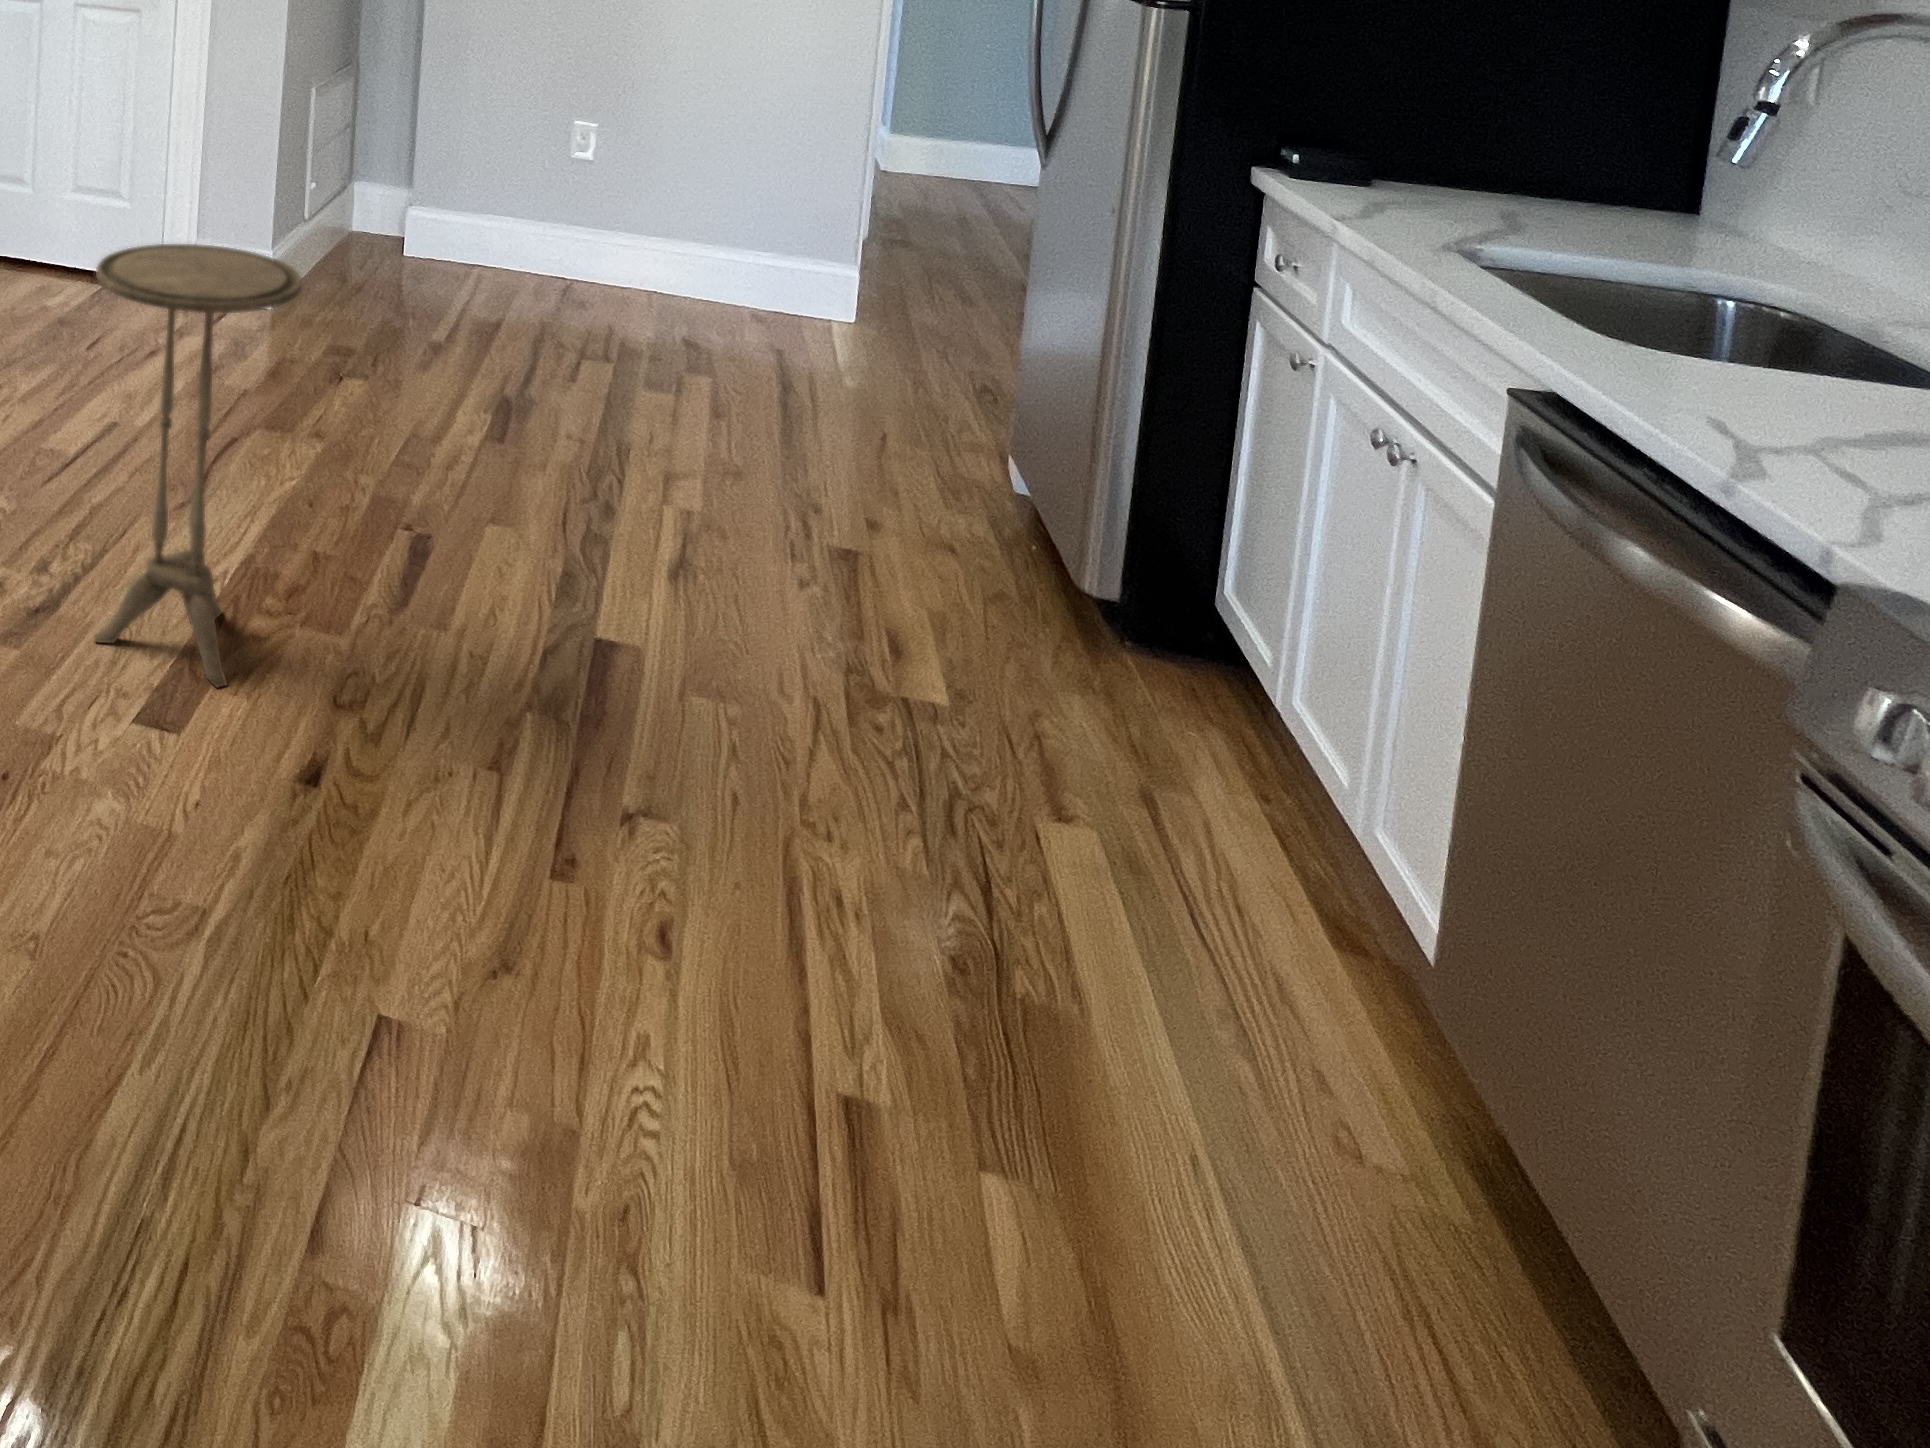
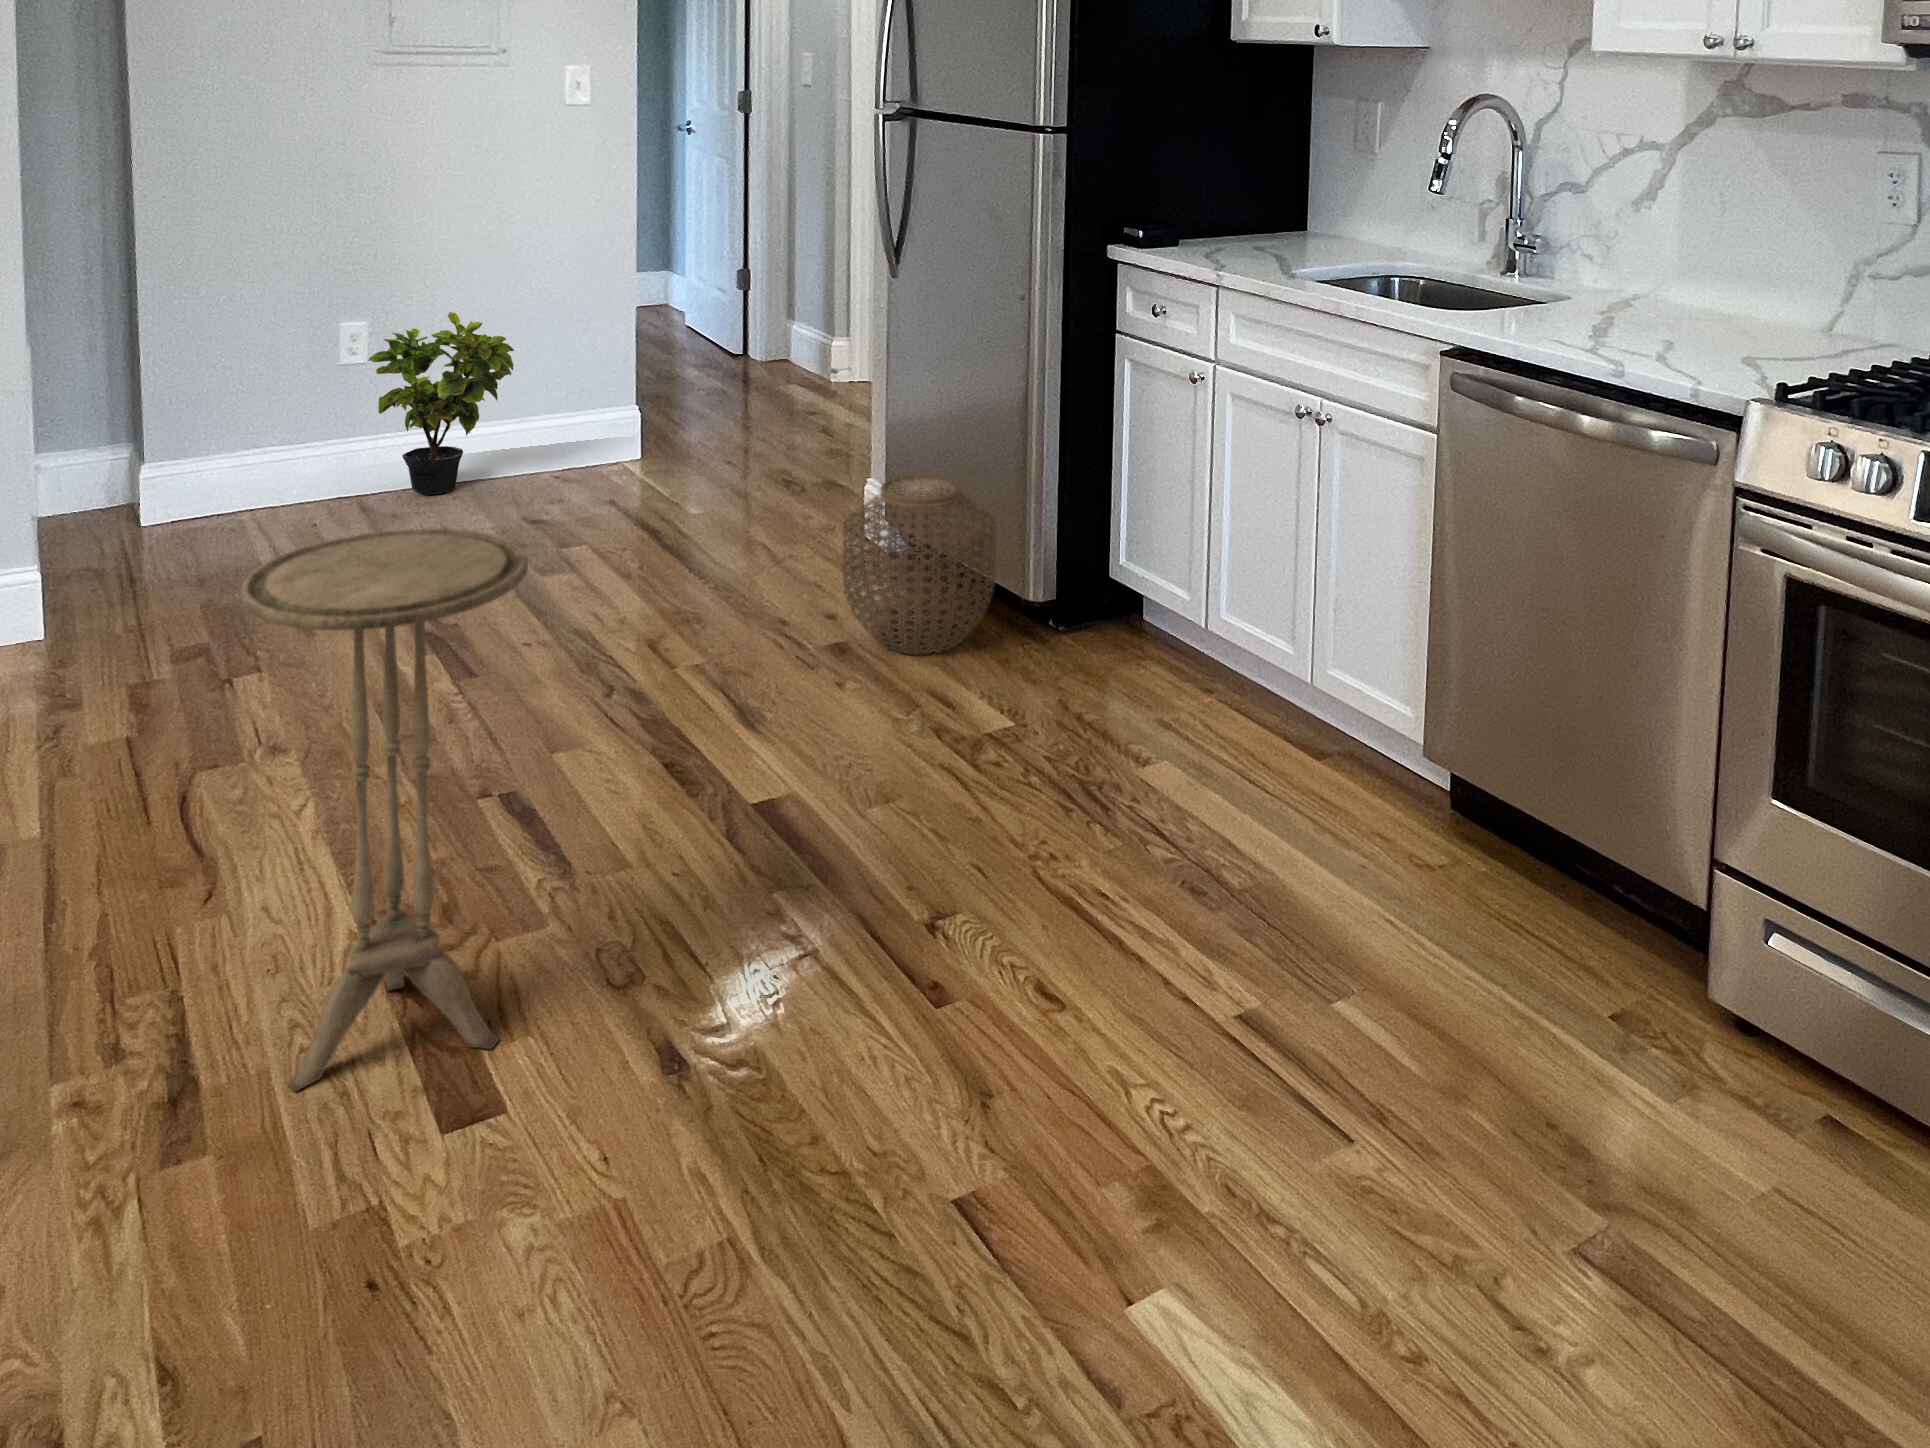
potted plant: none [578,139,709,302] -> present [368,312,514,495]
woven basket: none [843,388,1042,602] -> present [842,475,996,655]

